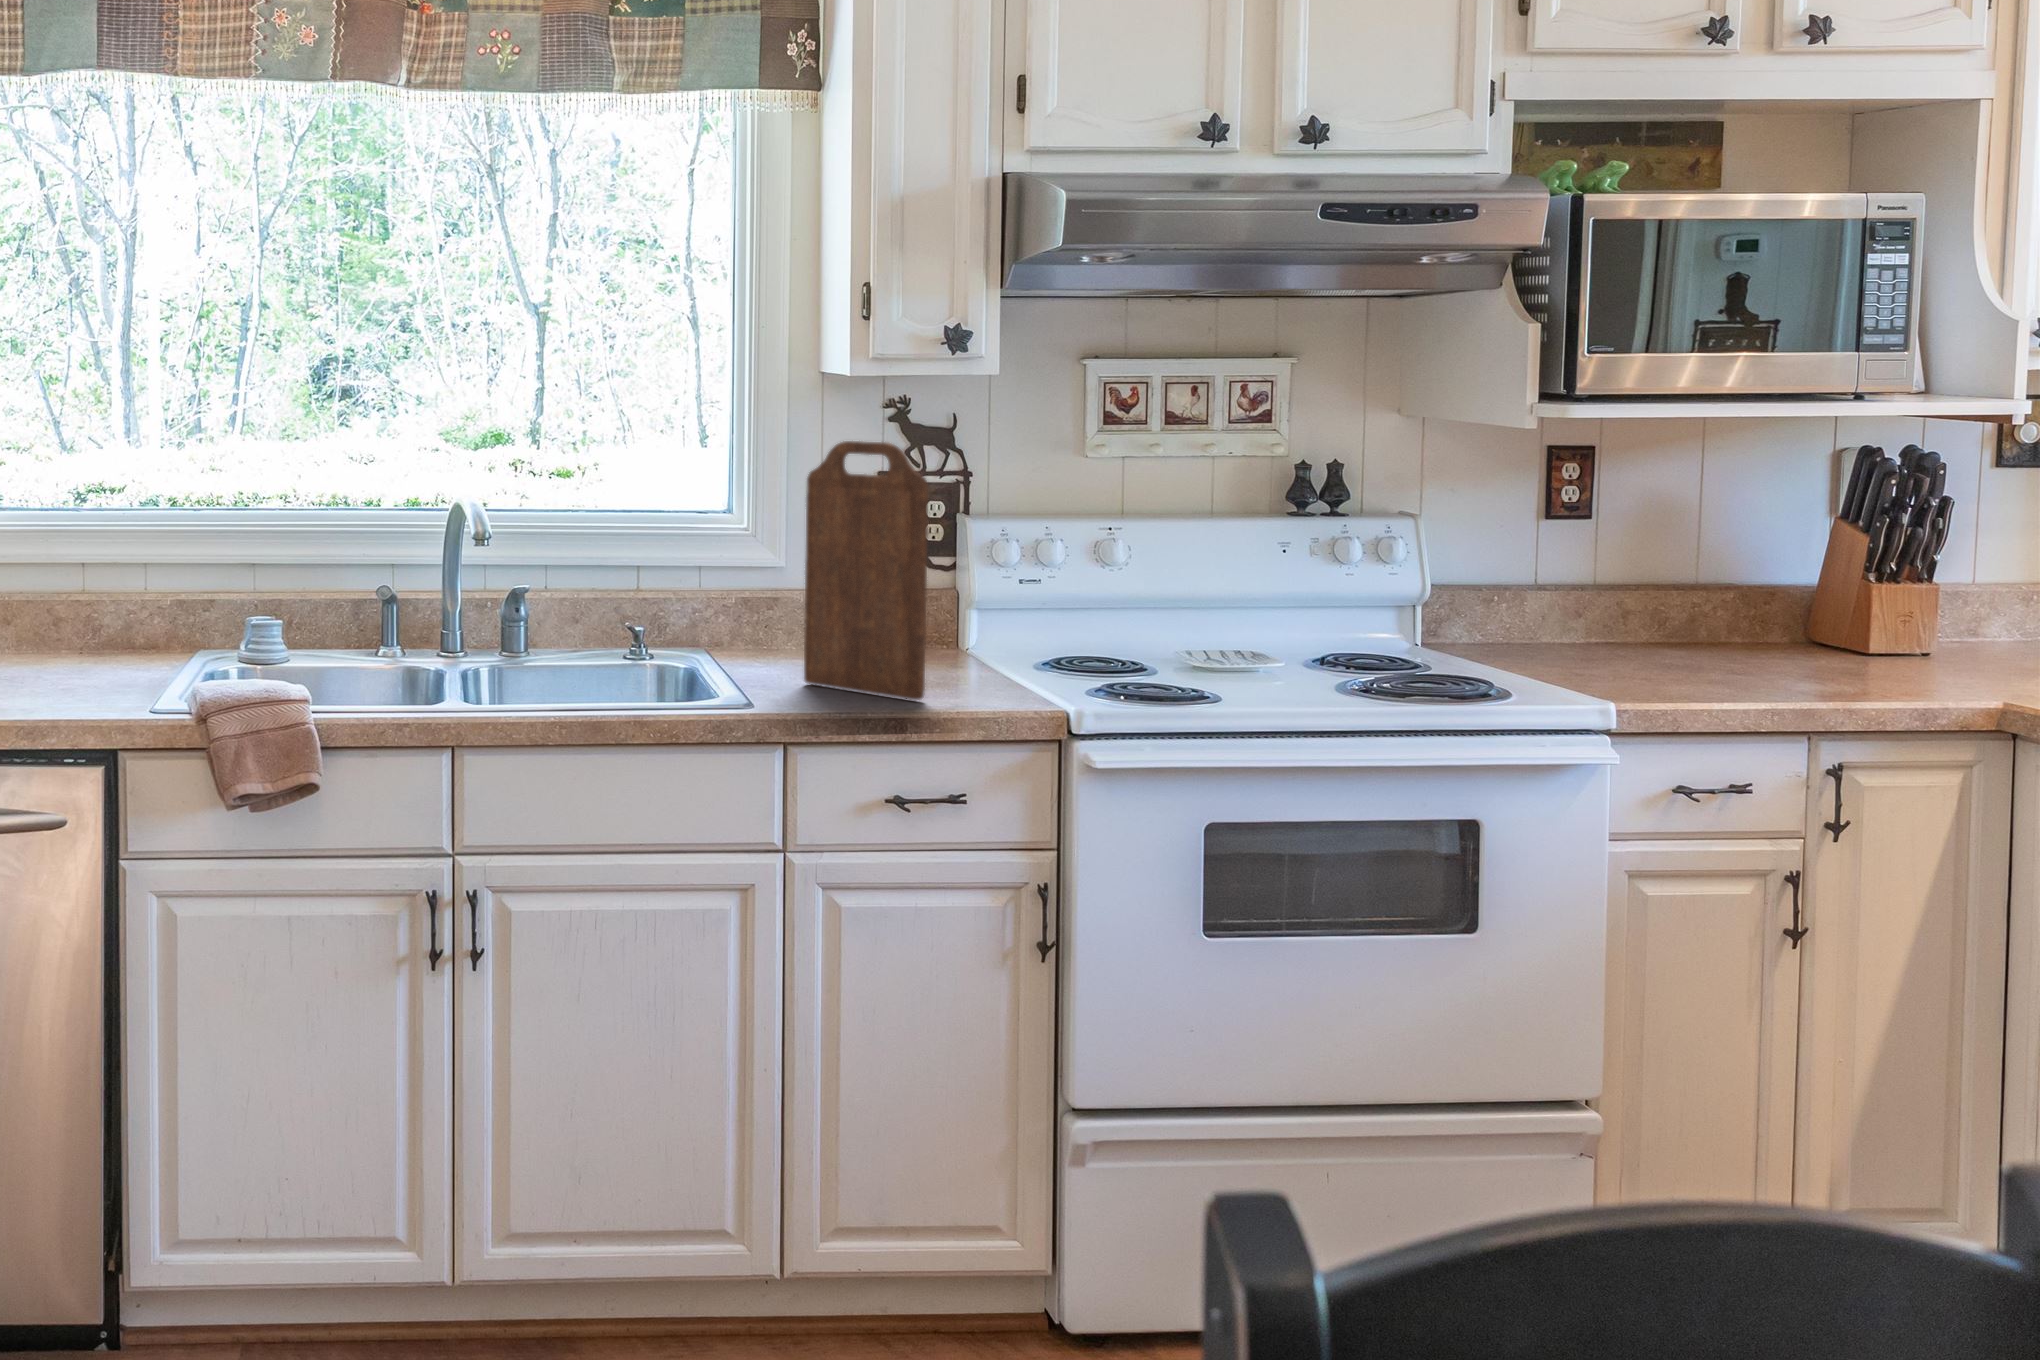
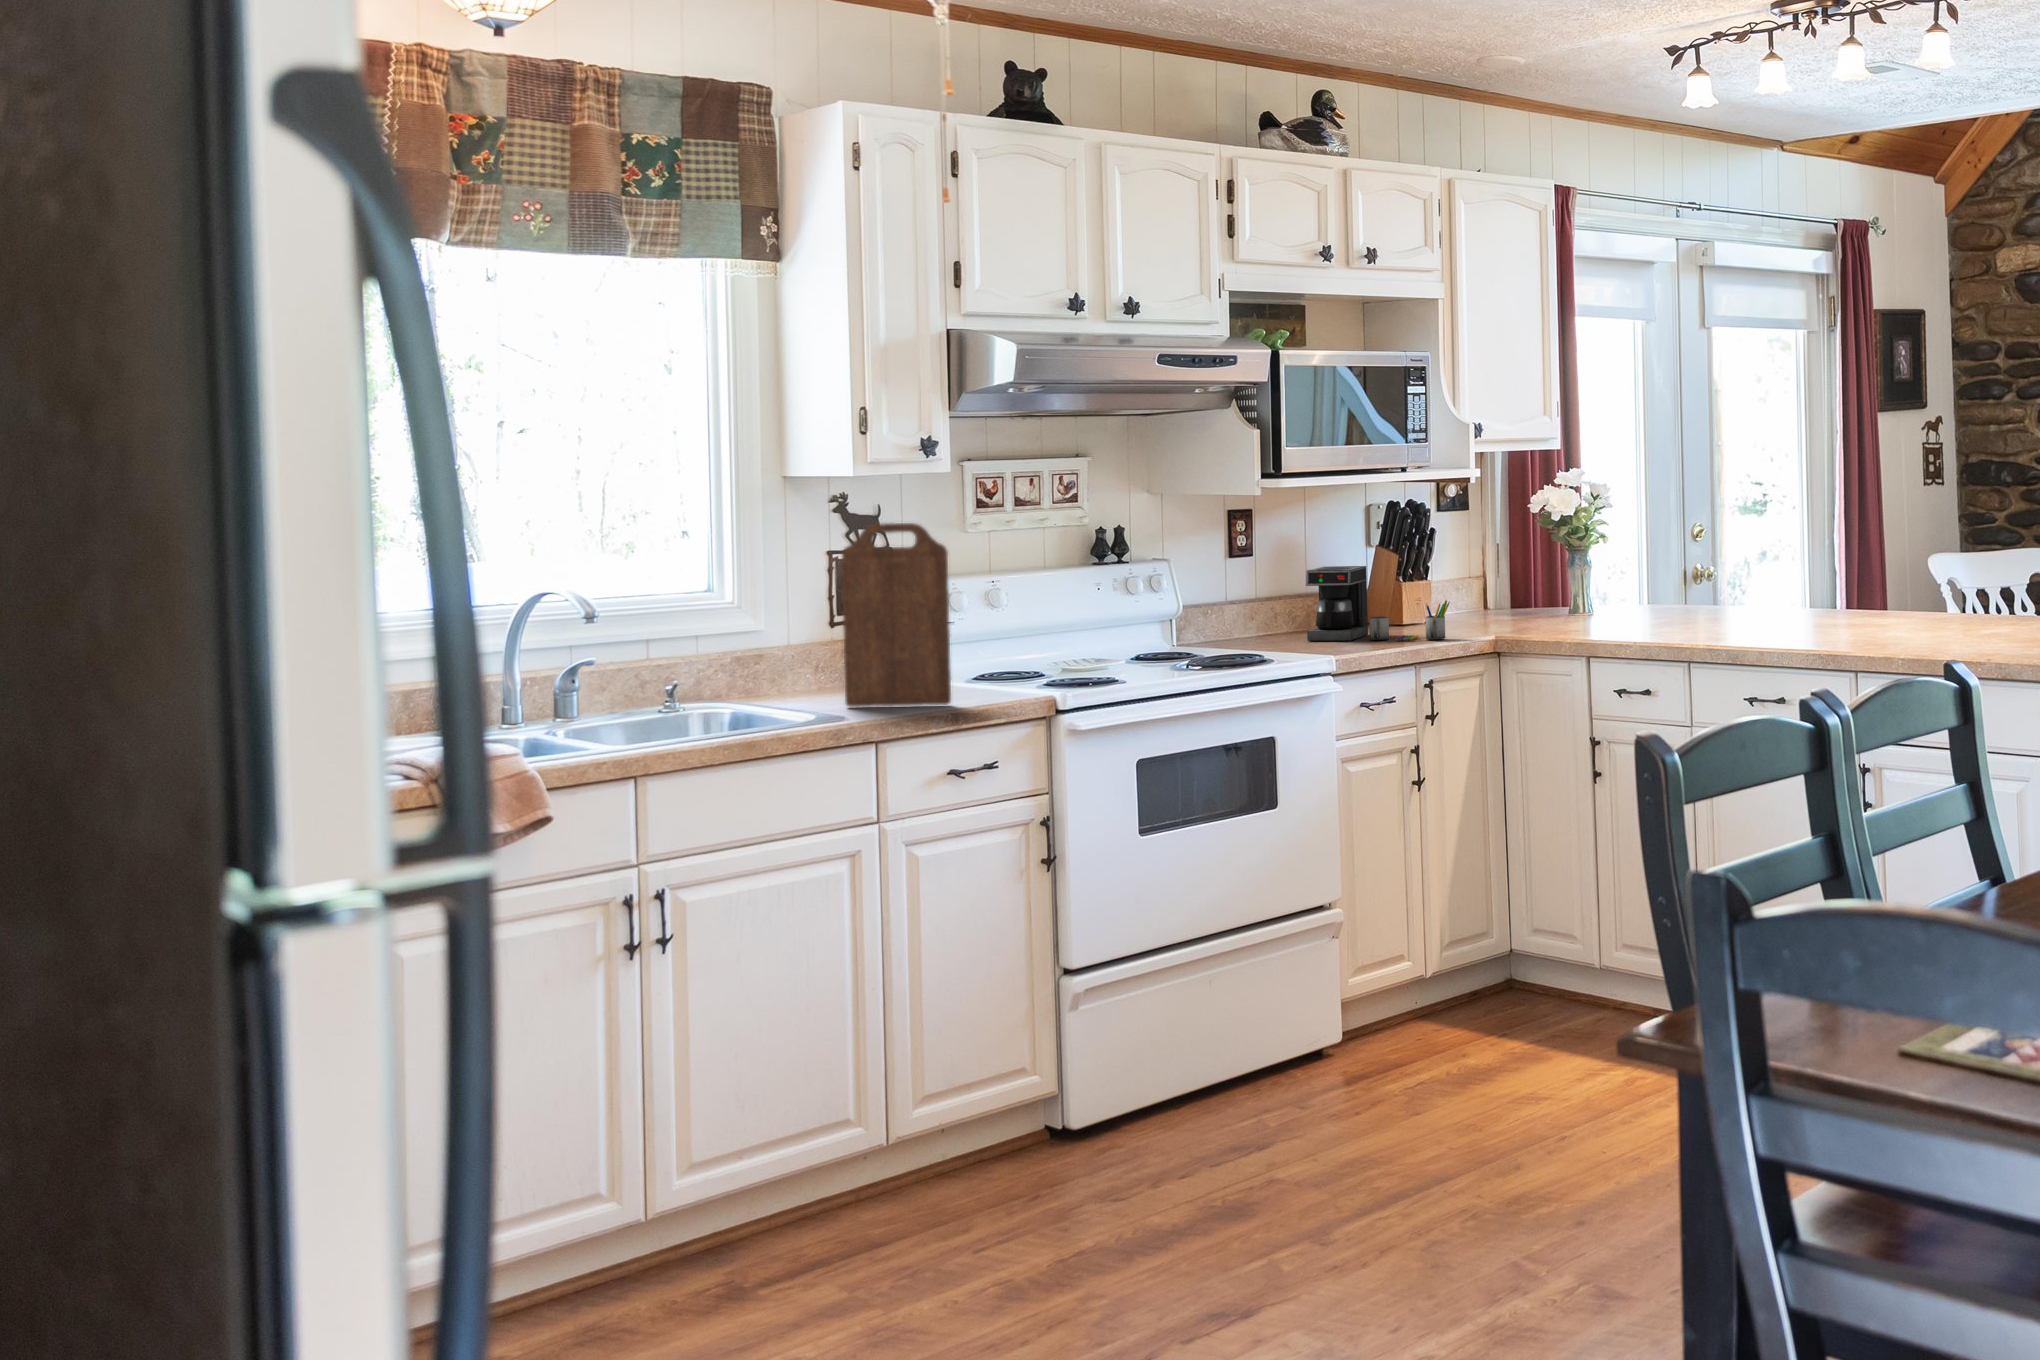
coffee maker: none [1648,545,1921,690] -> present [1306,566,1449,641]

